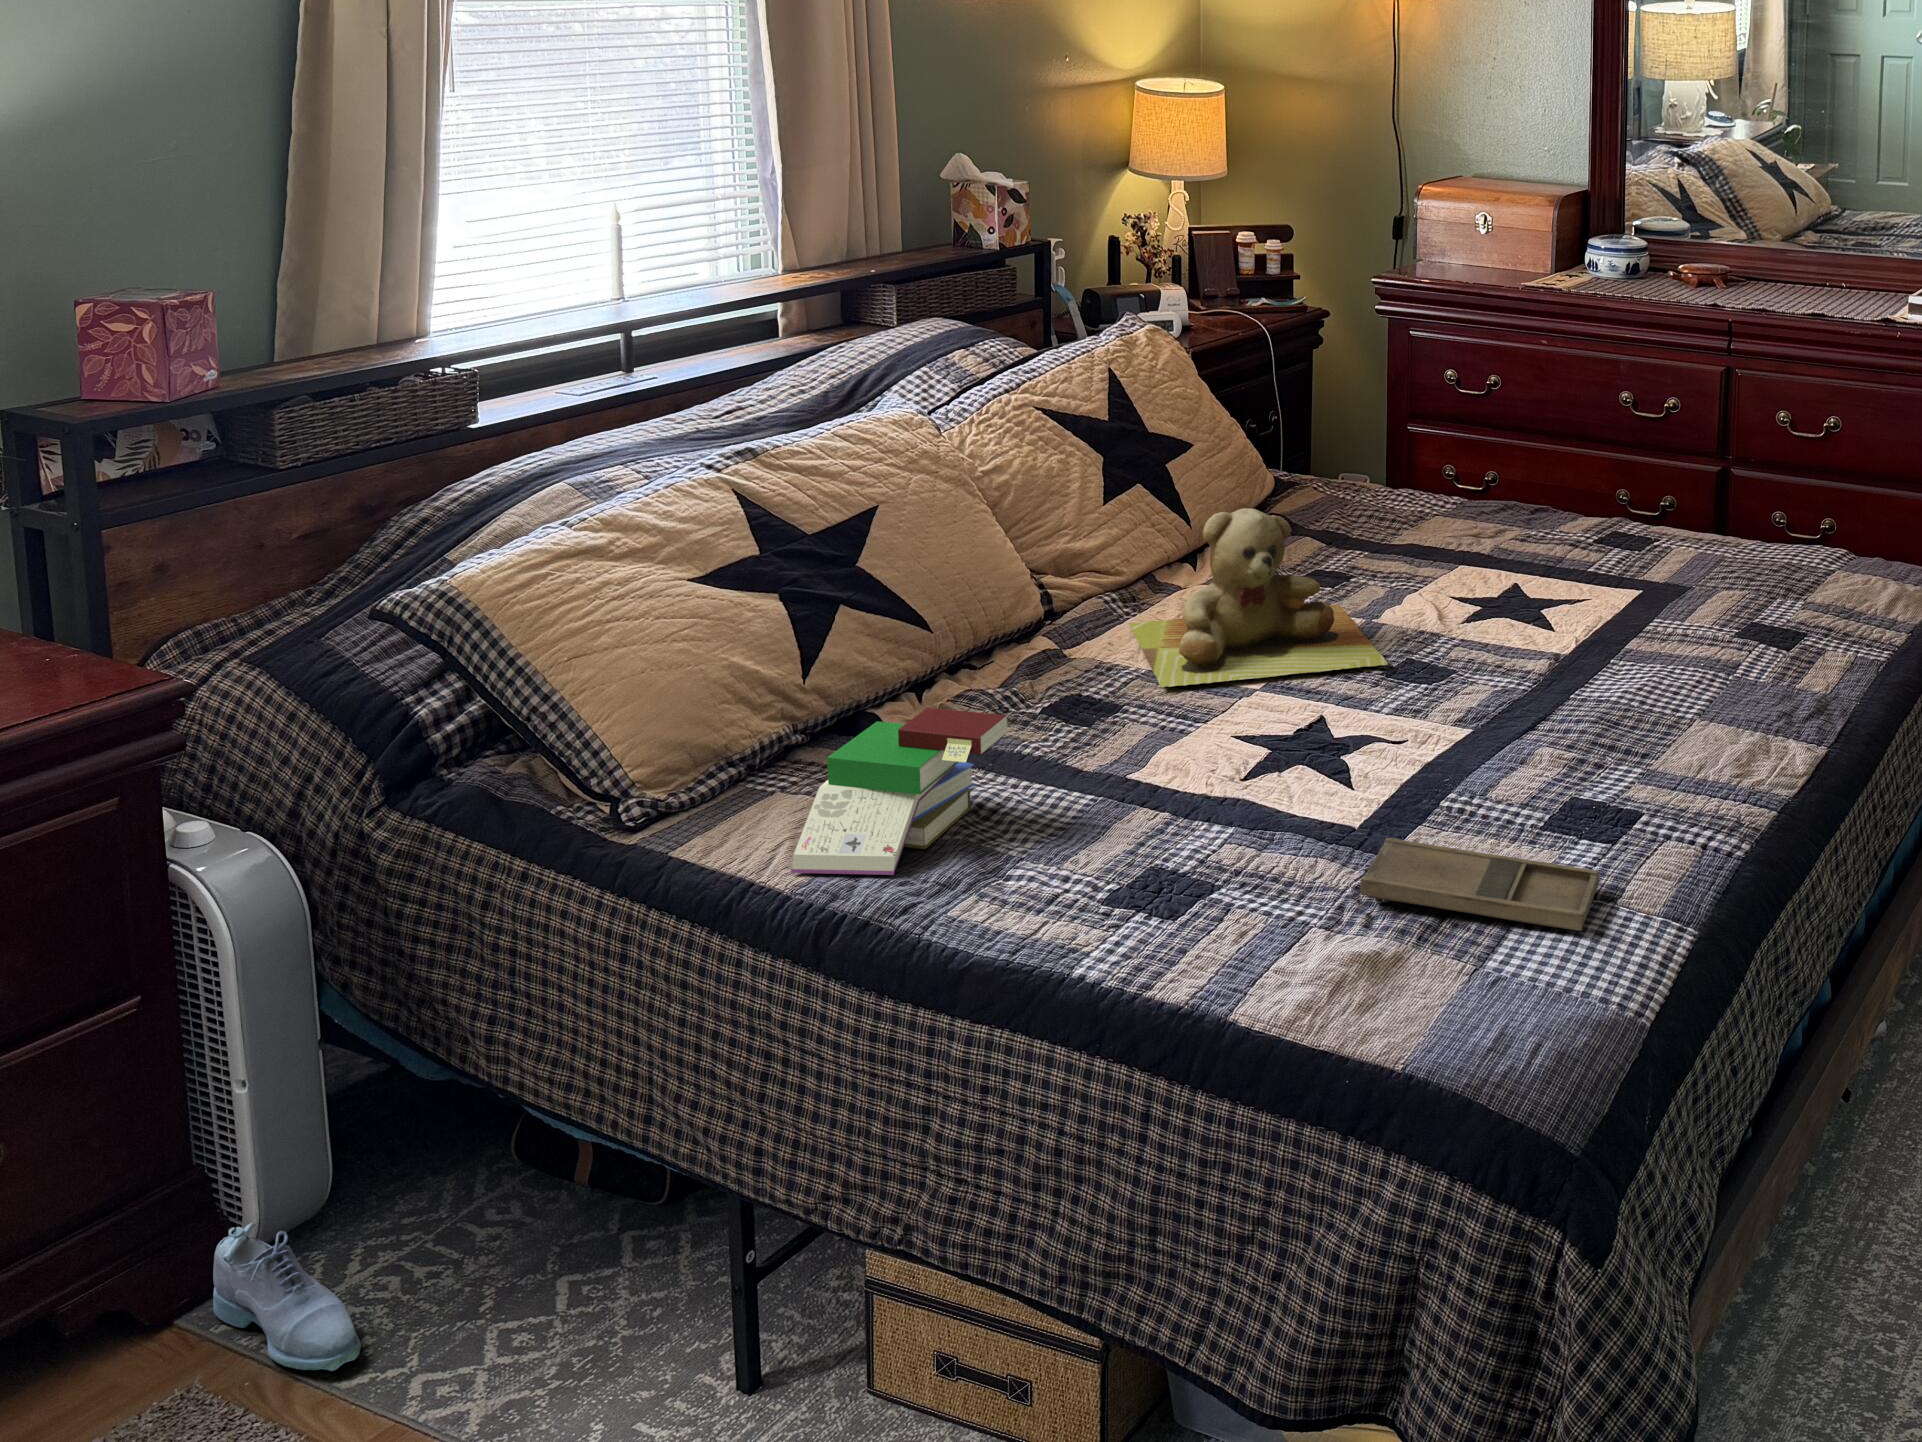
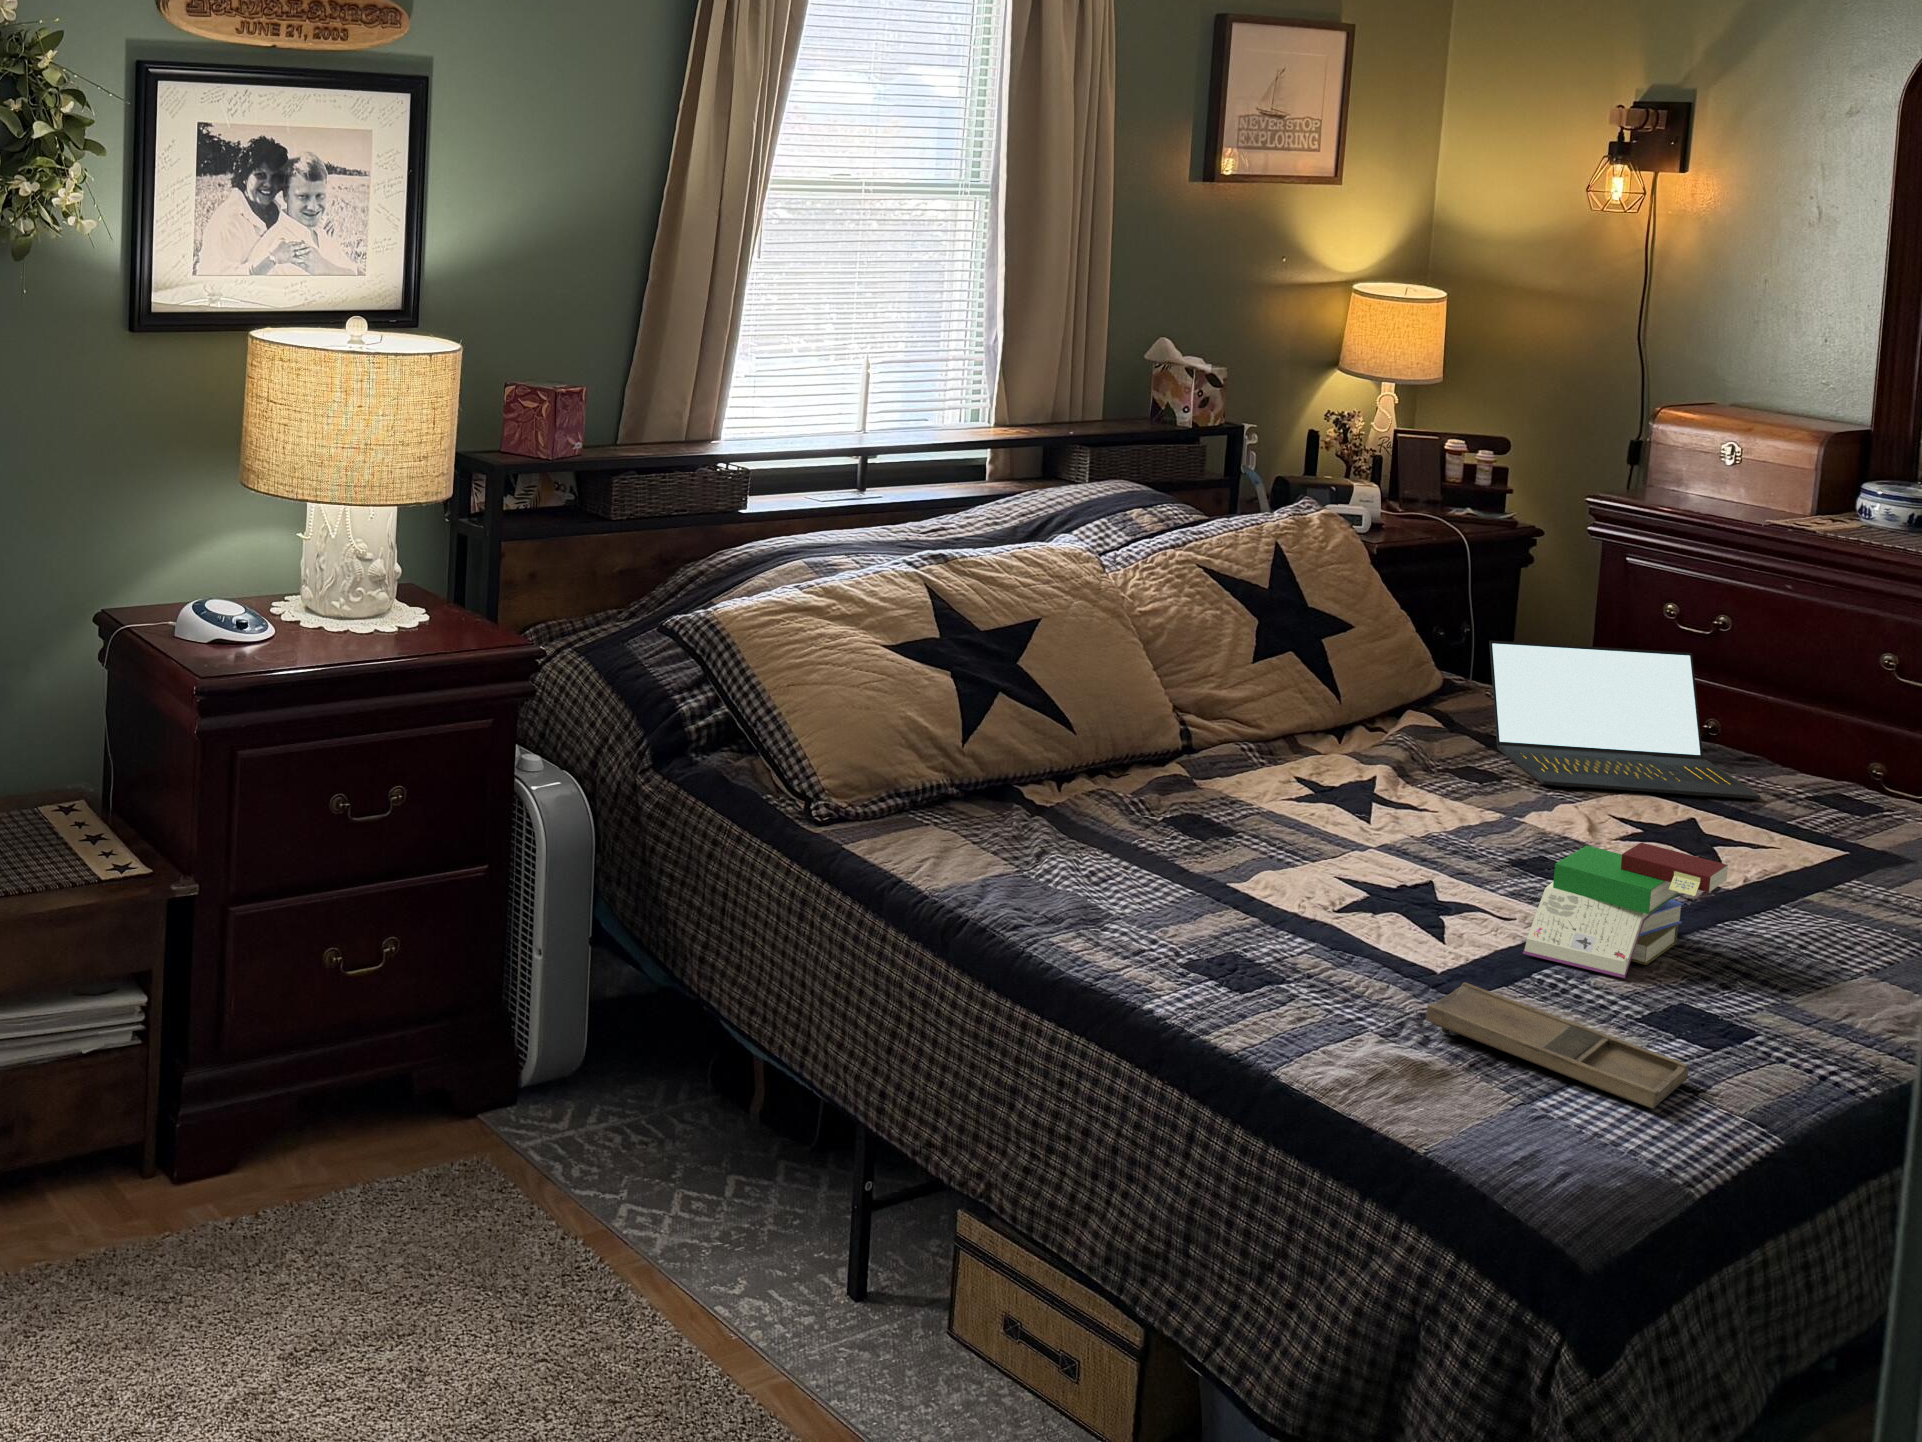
laptop: none [1323,423,1565,580] -> present [1489,641,1761,799]
teddy bear: present [1129,508,1388,687] -> none [1261,678,1518,853]
book: present [791,708,1007,875] -> present [1523,843,1728,978]
shoe: present [213,1223,361,1371] -> none [504,1053,592,1172]

